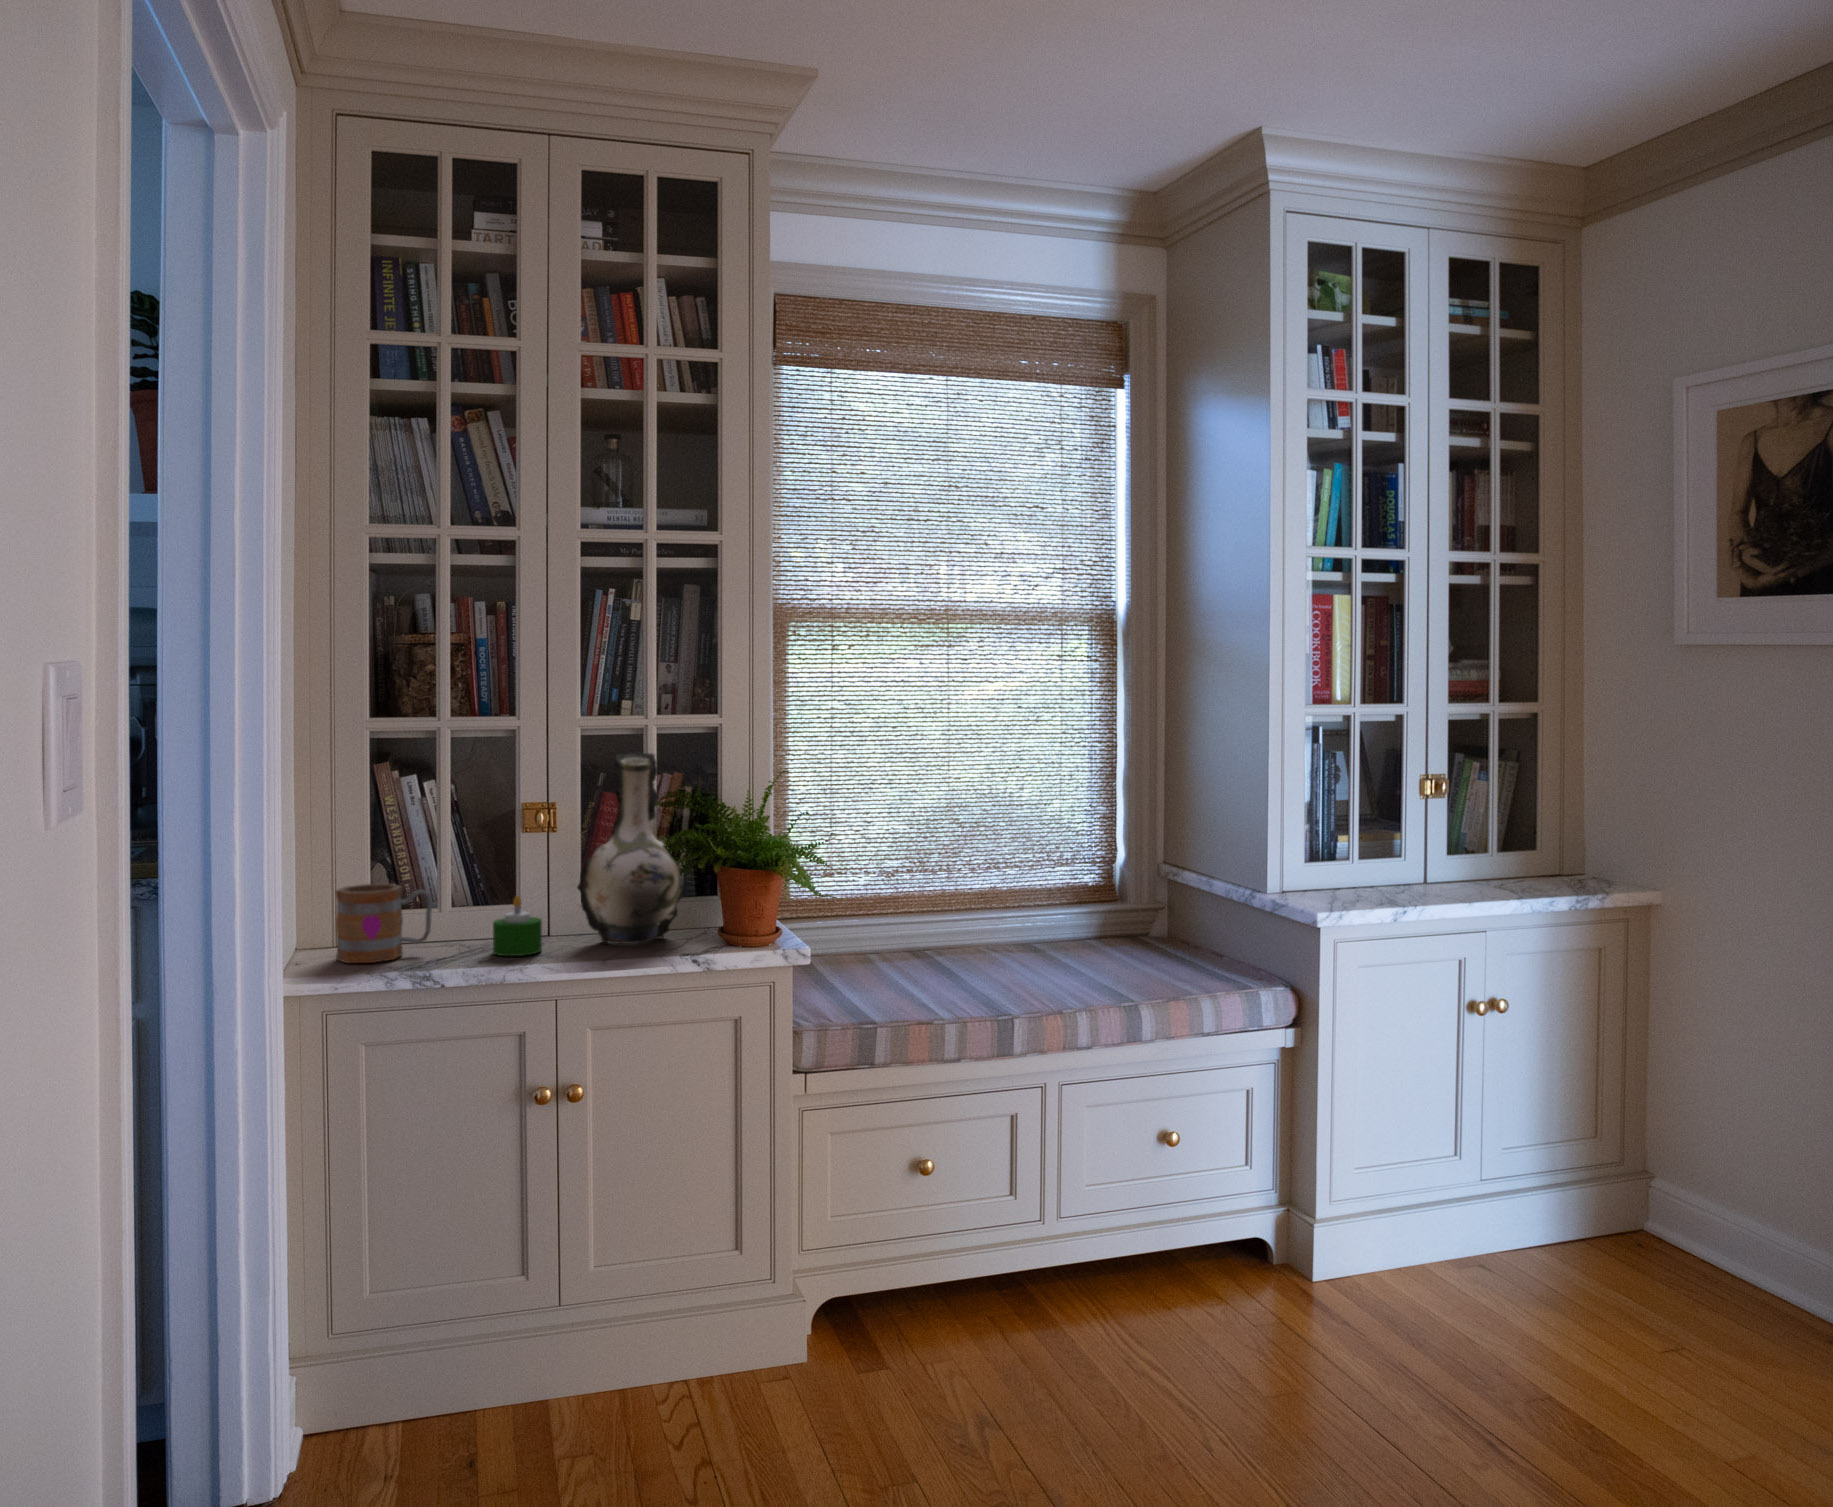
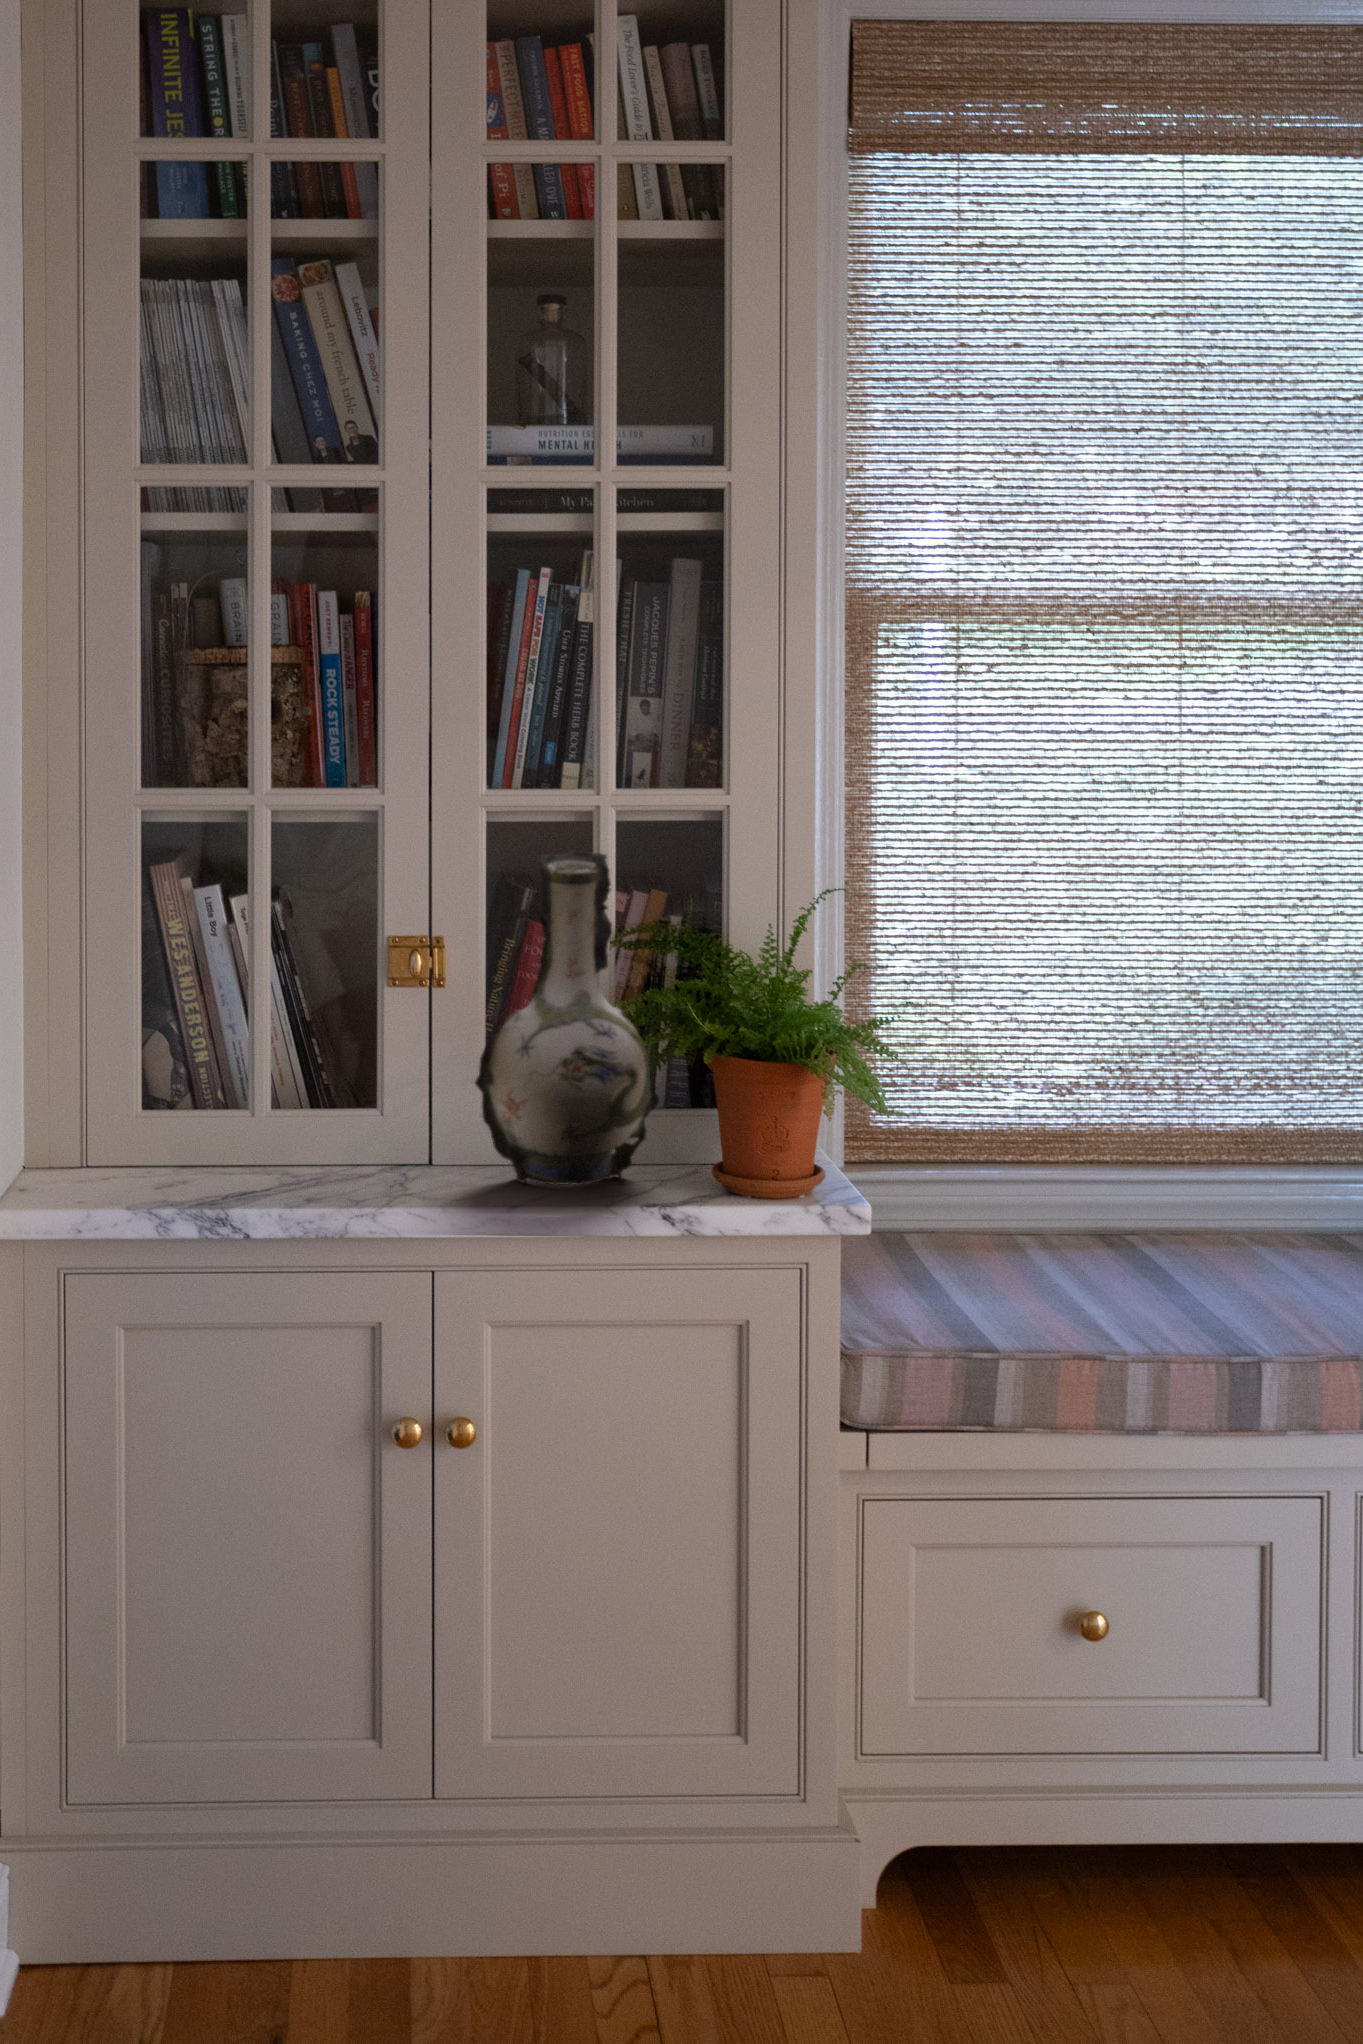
mug: present [336,884,432,963] -> none [84,1063,238,1196]
candle: present [493,896,542,956] -> none [333,1093,414,1197]

